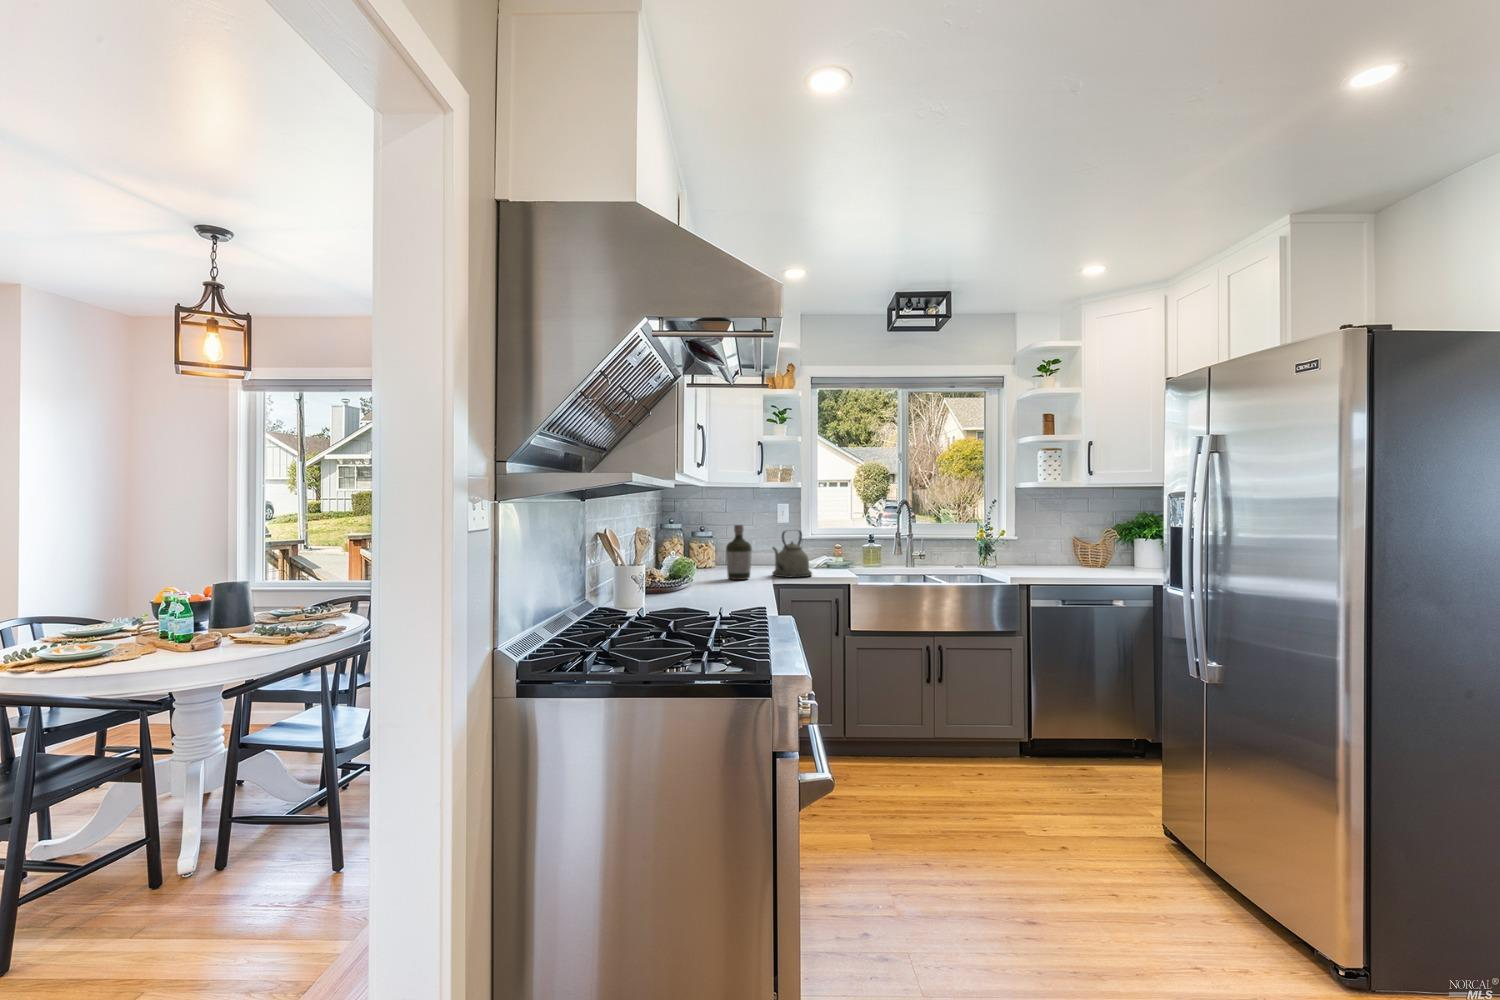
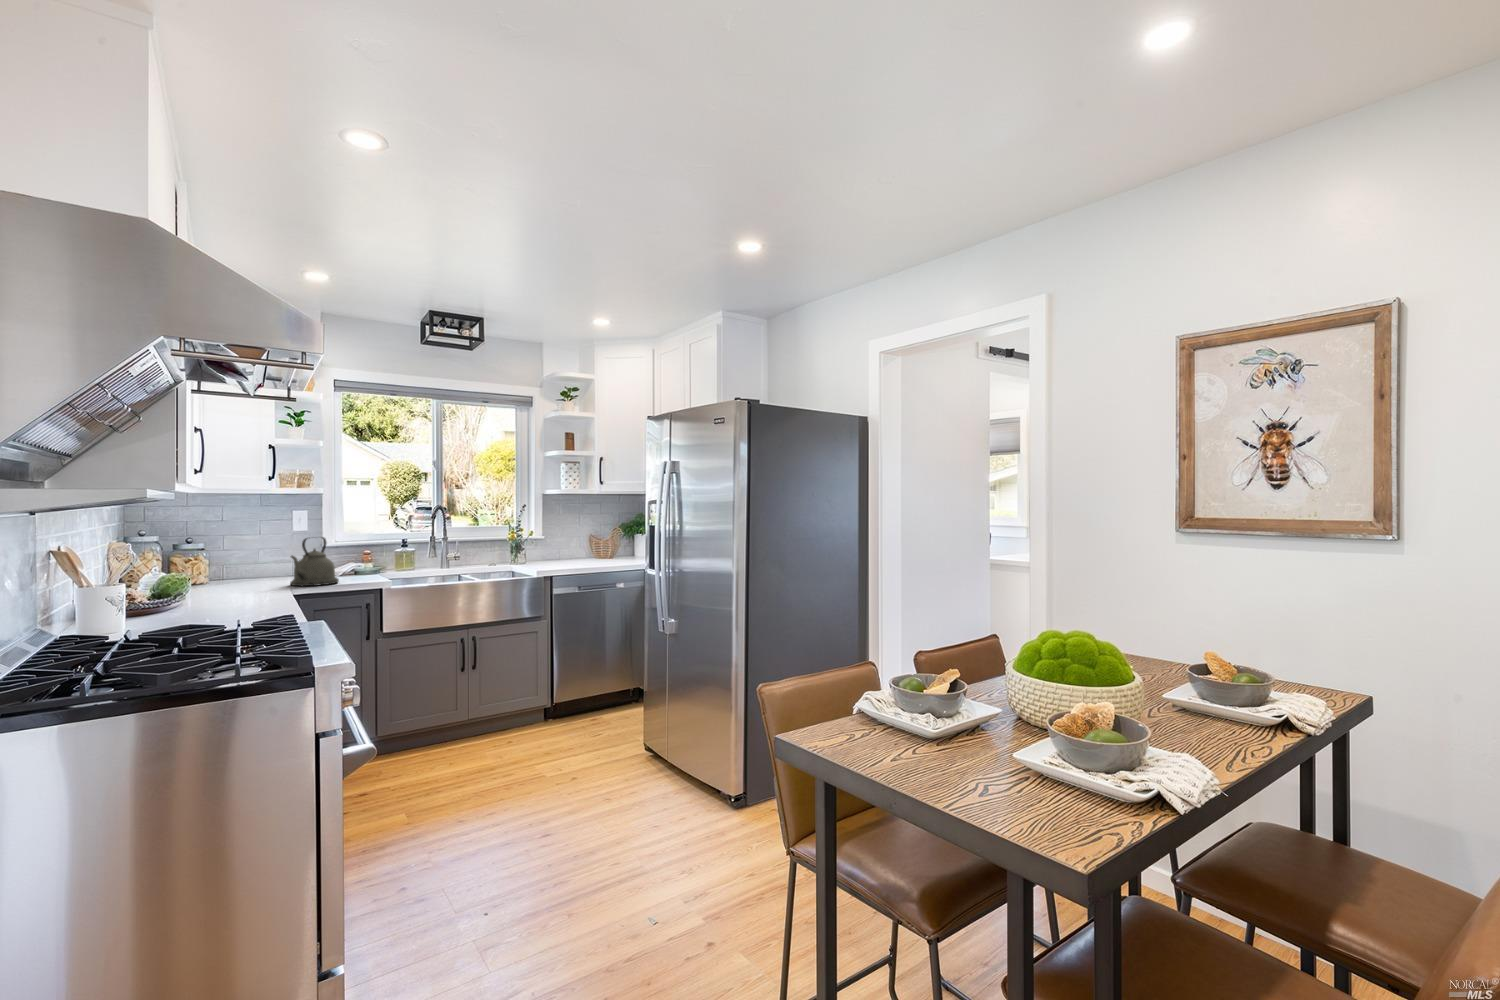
bottle: present [726,525,752,580] -> none [231,534,265,593]

